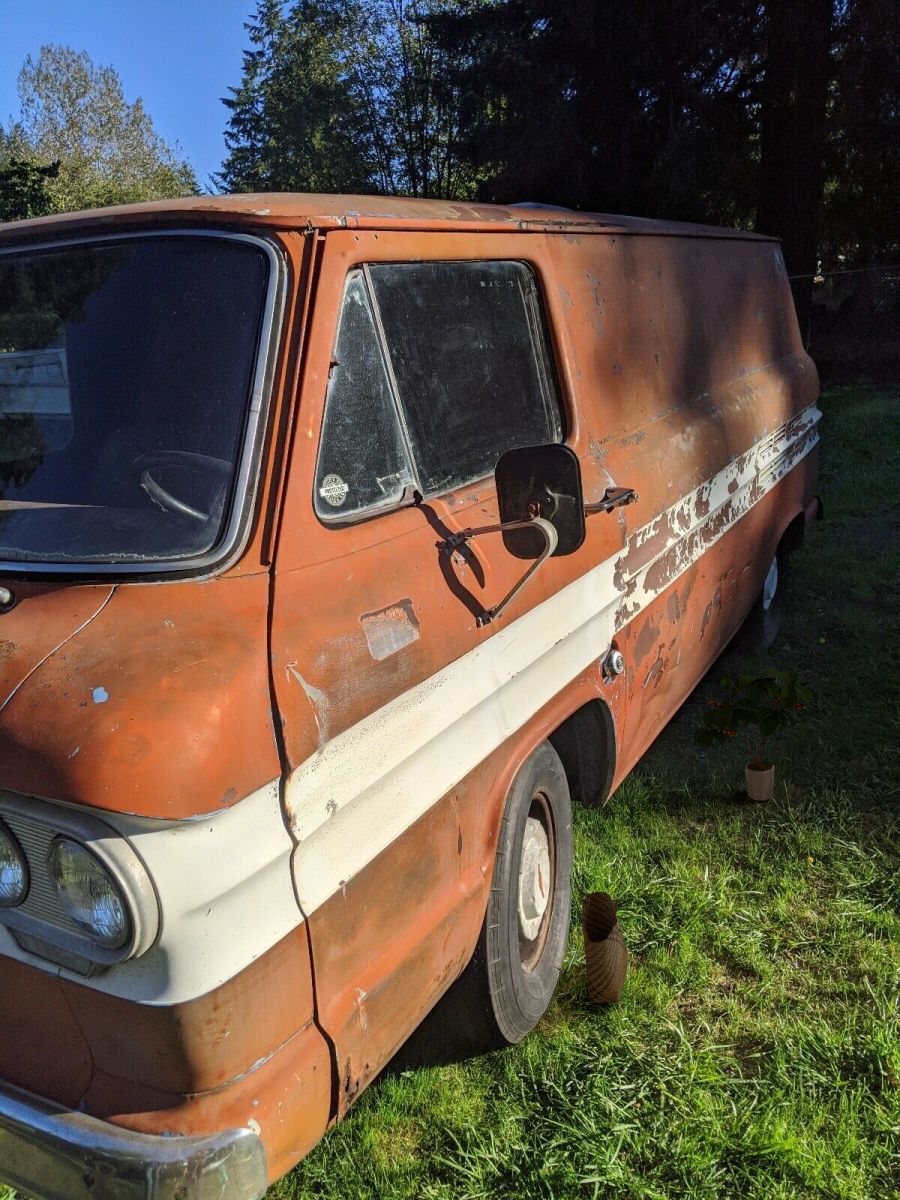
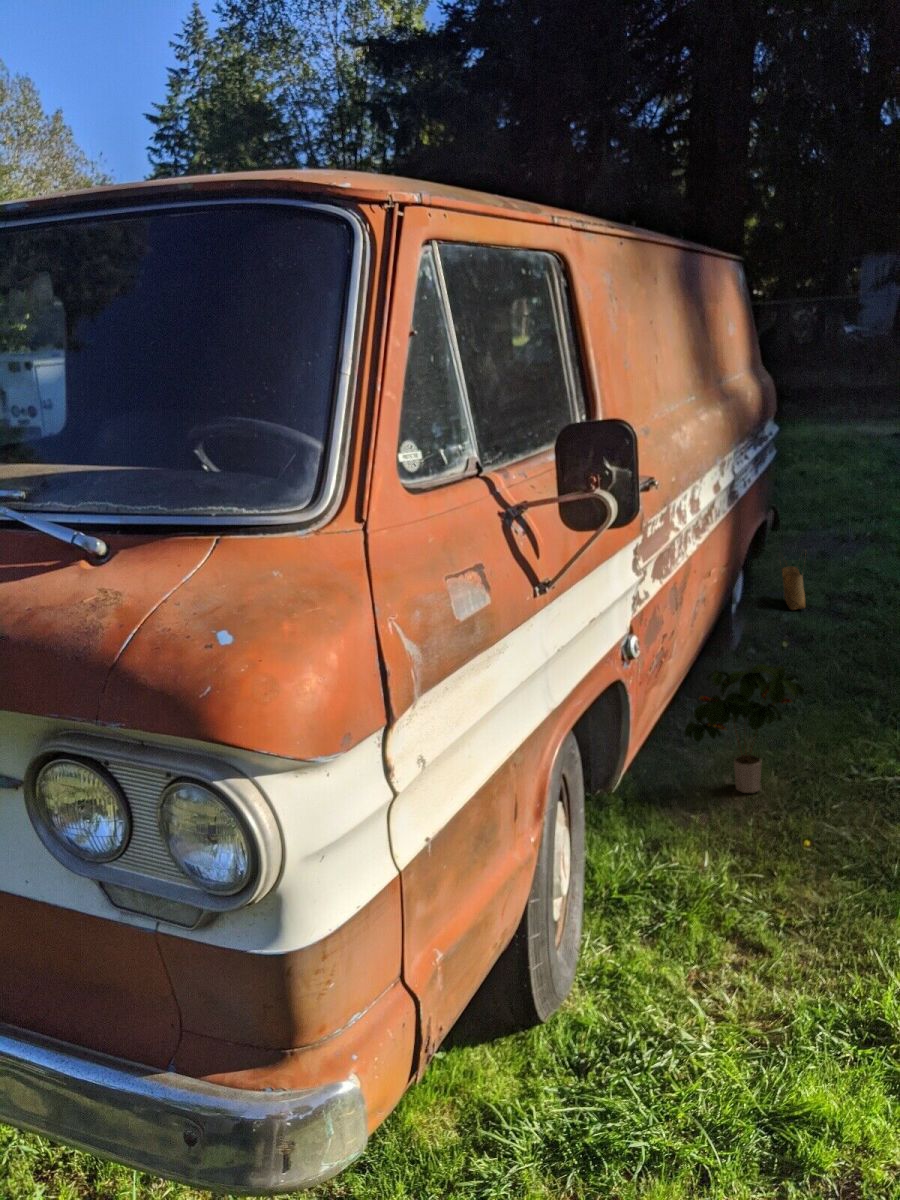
woven basket: present [569,874,628,1003] -> present [782,566,805,610]

